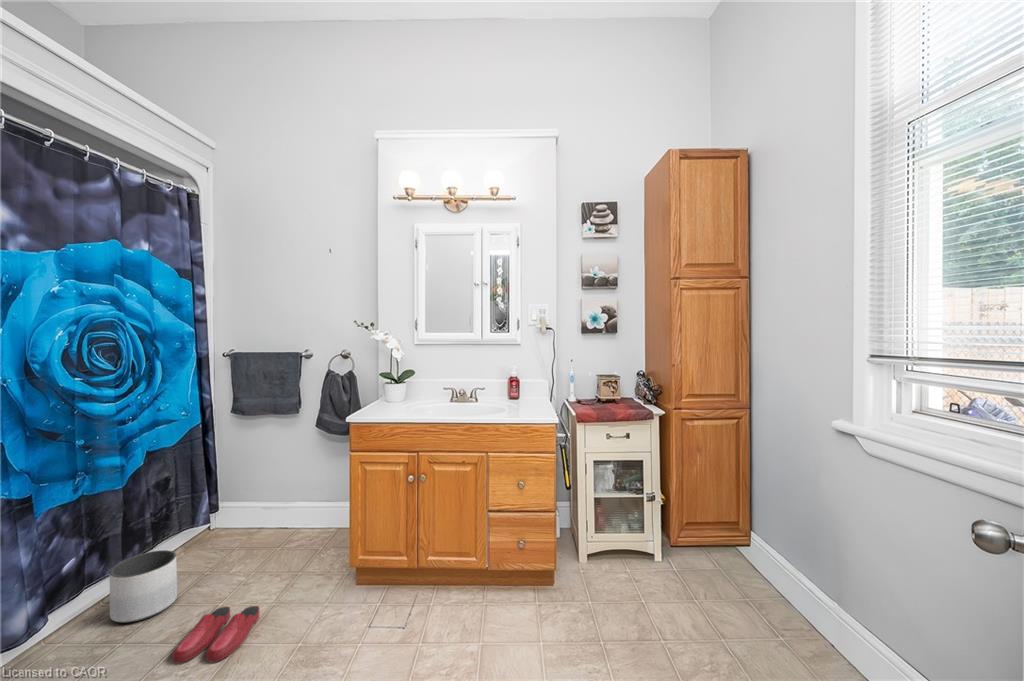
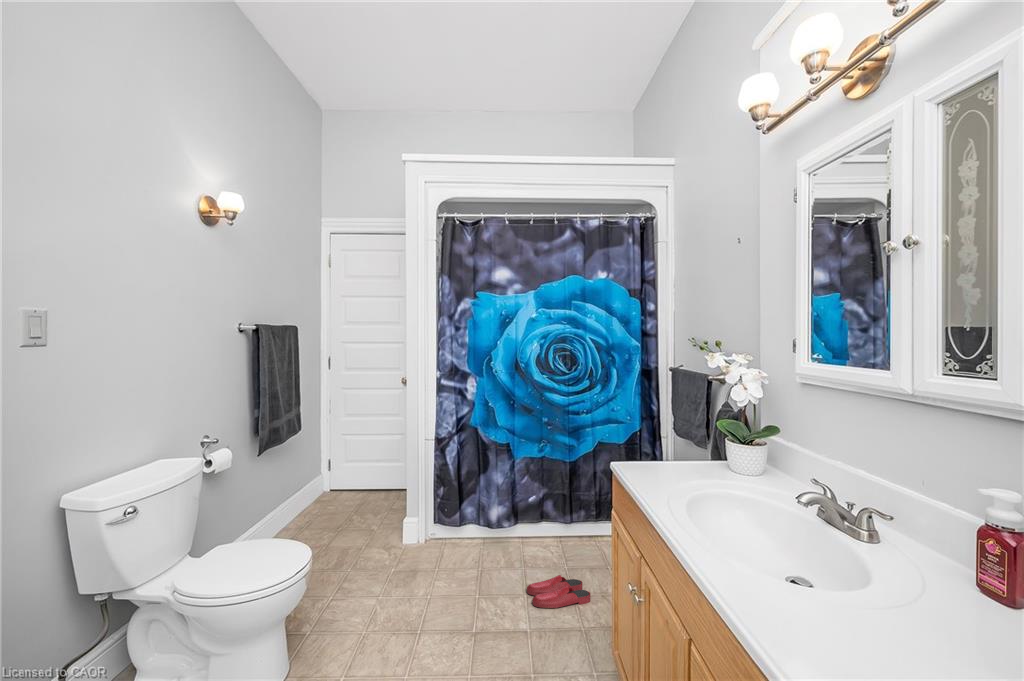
planter: present [110,550,177,623] -> none [550,517,590,565]

